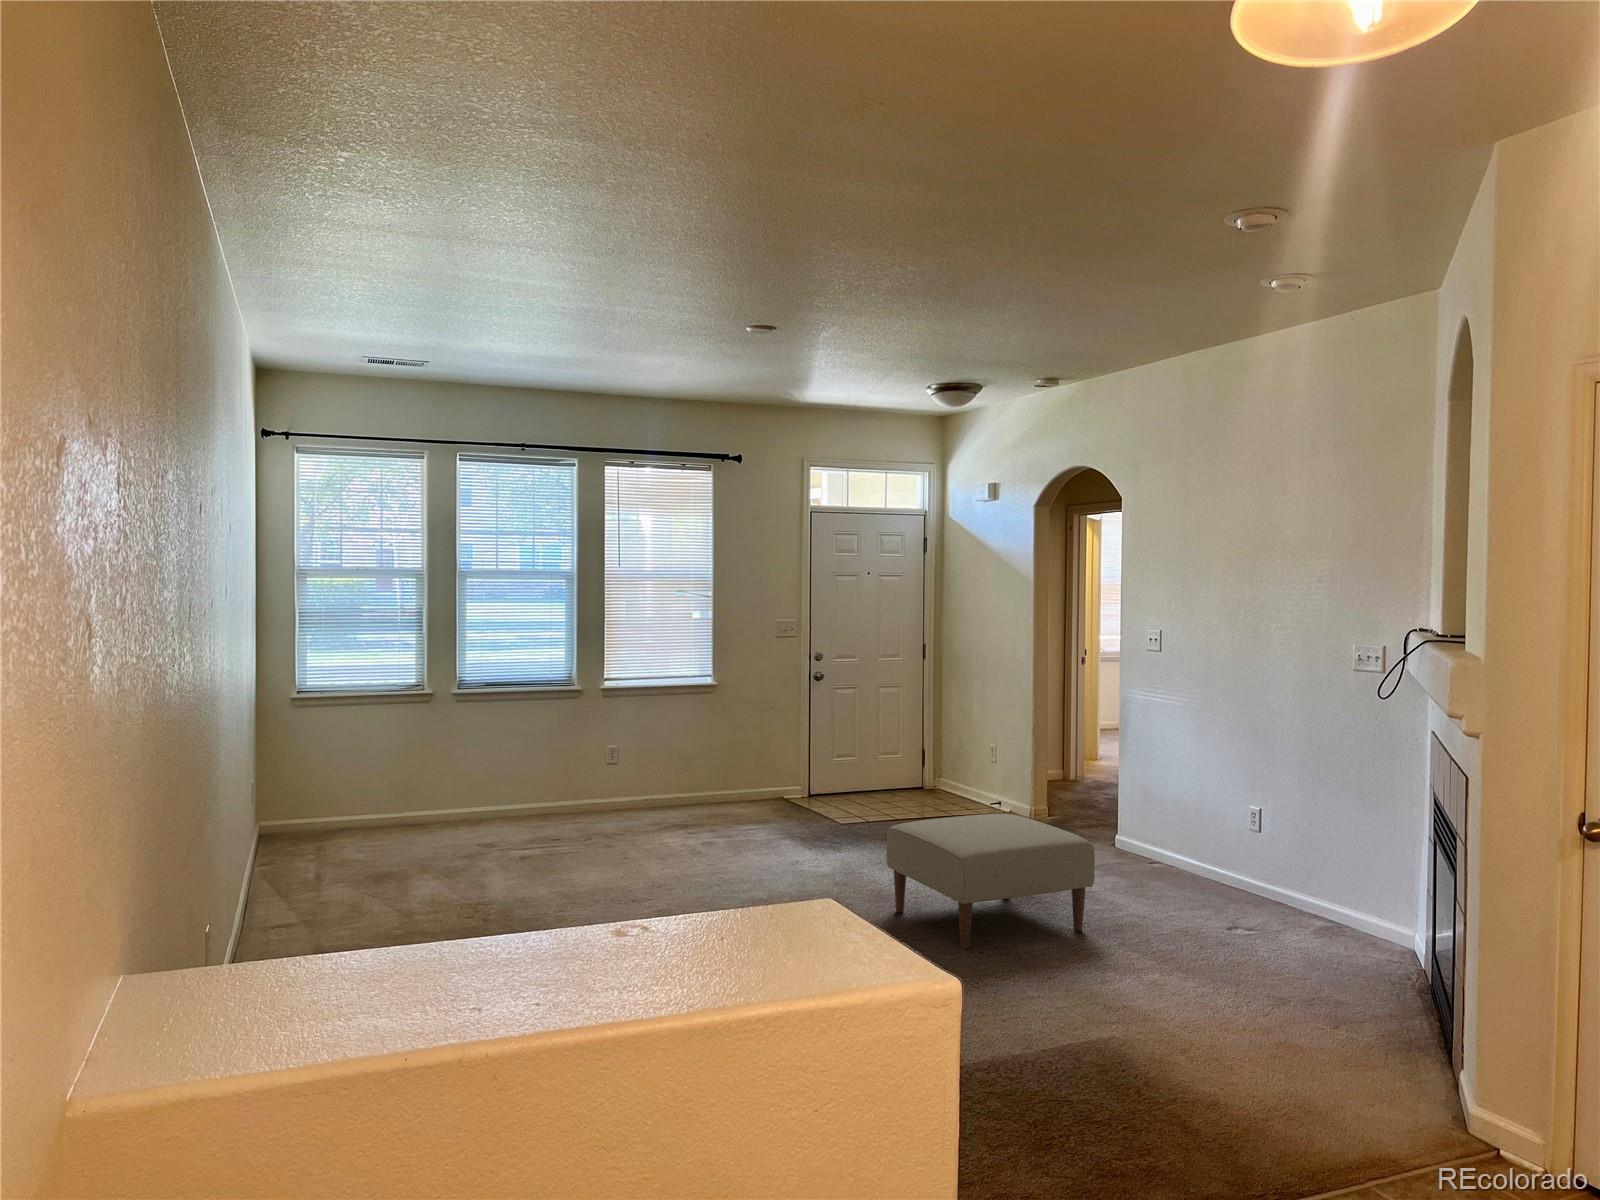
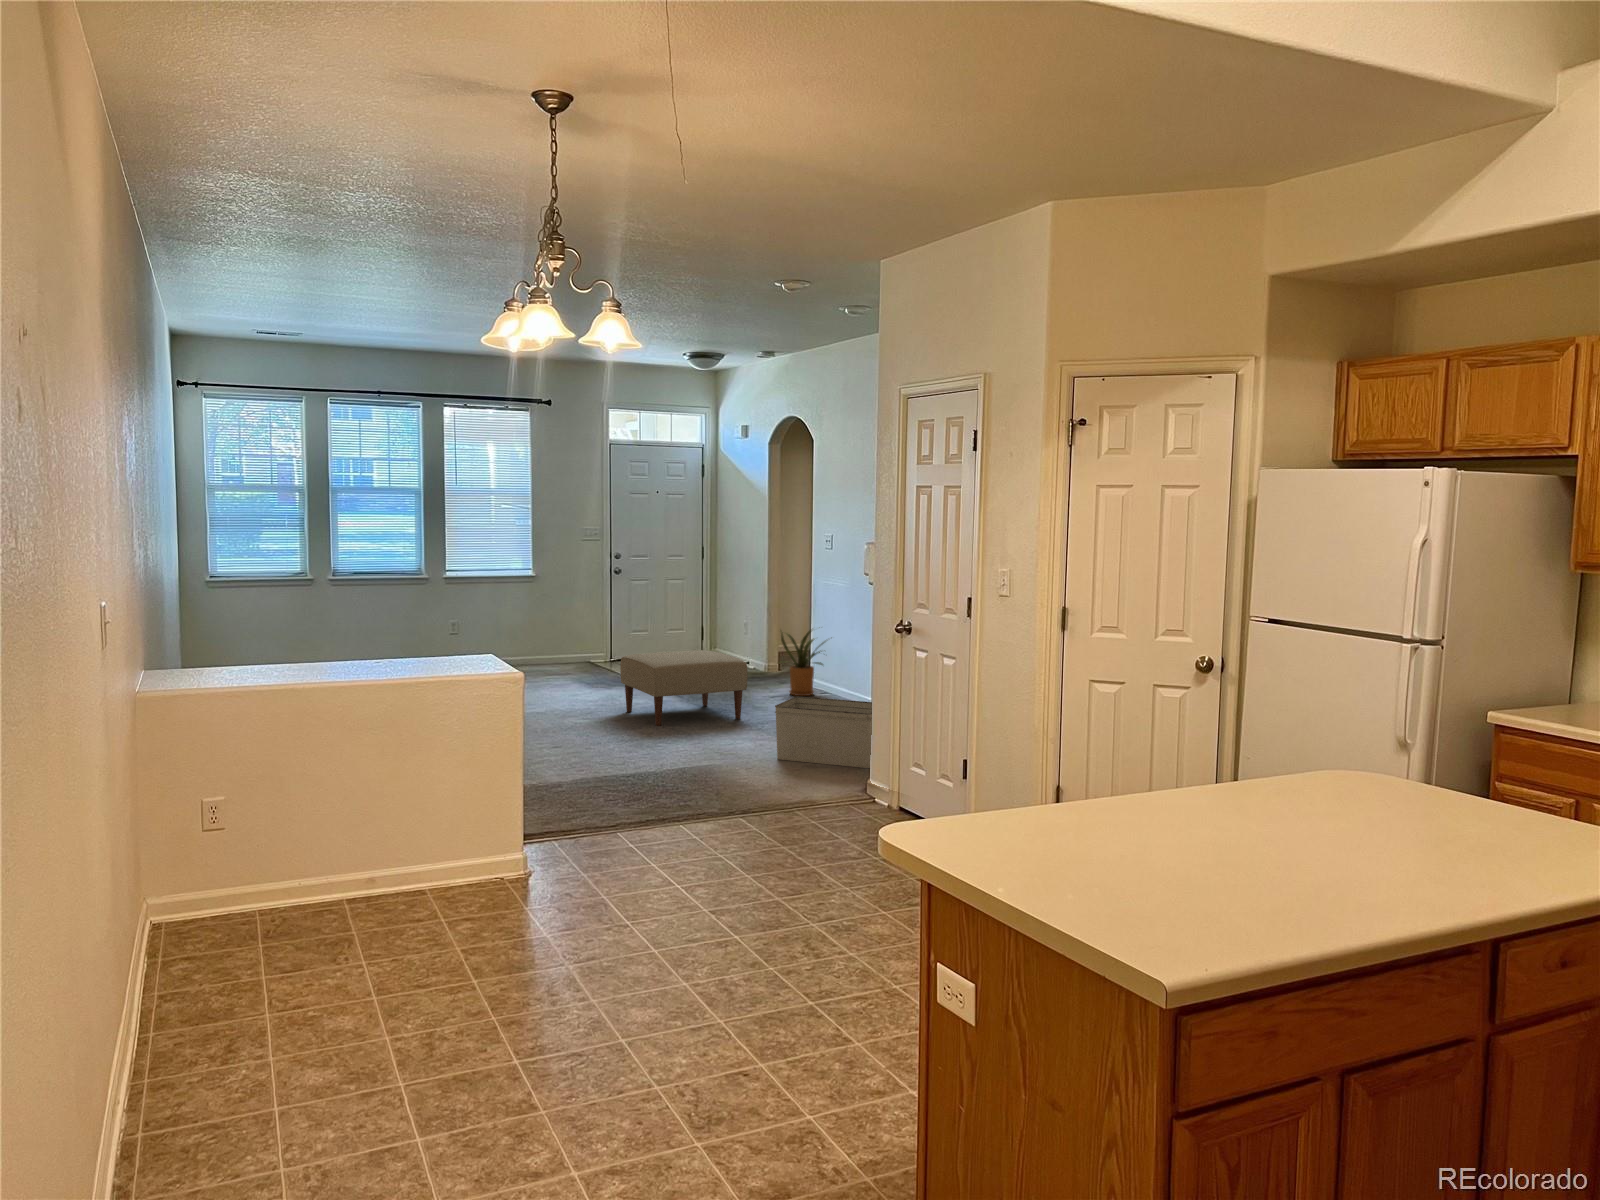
house plant: none [1085,772,1180,875] -> present [781,630,826,696]
storage bin: none [1235,930,1441,1089] -> present [775,697,872,768]

